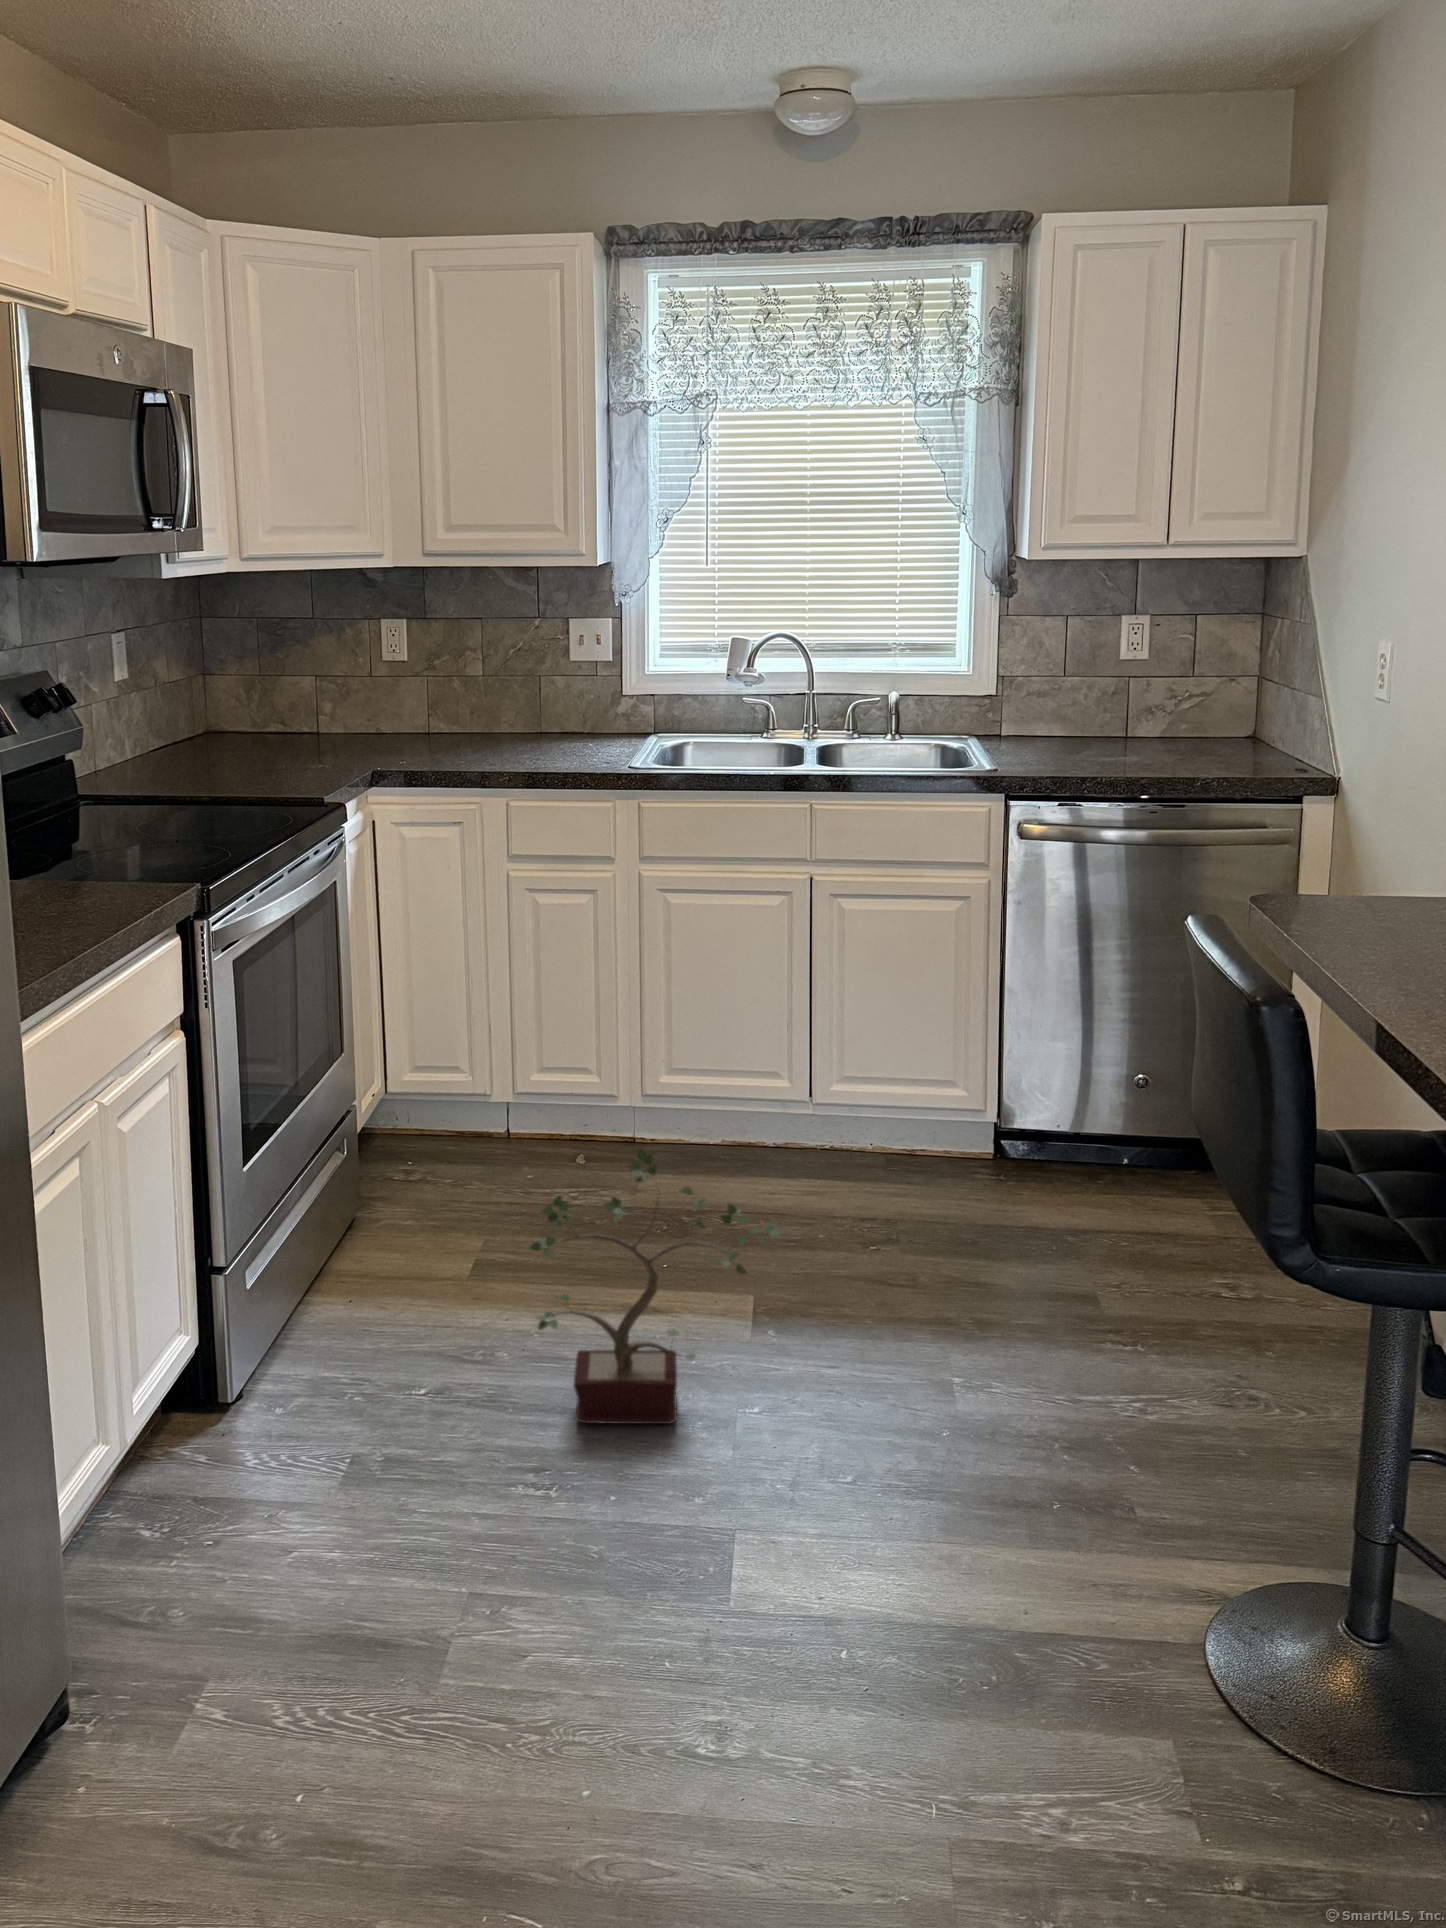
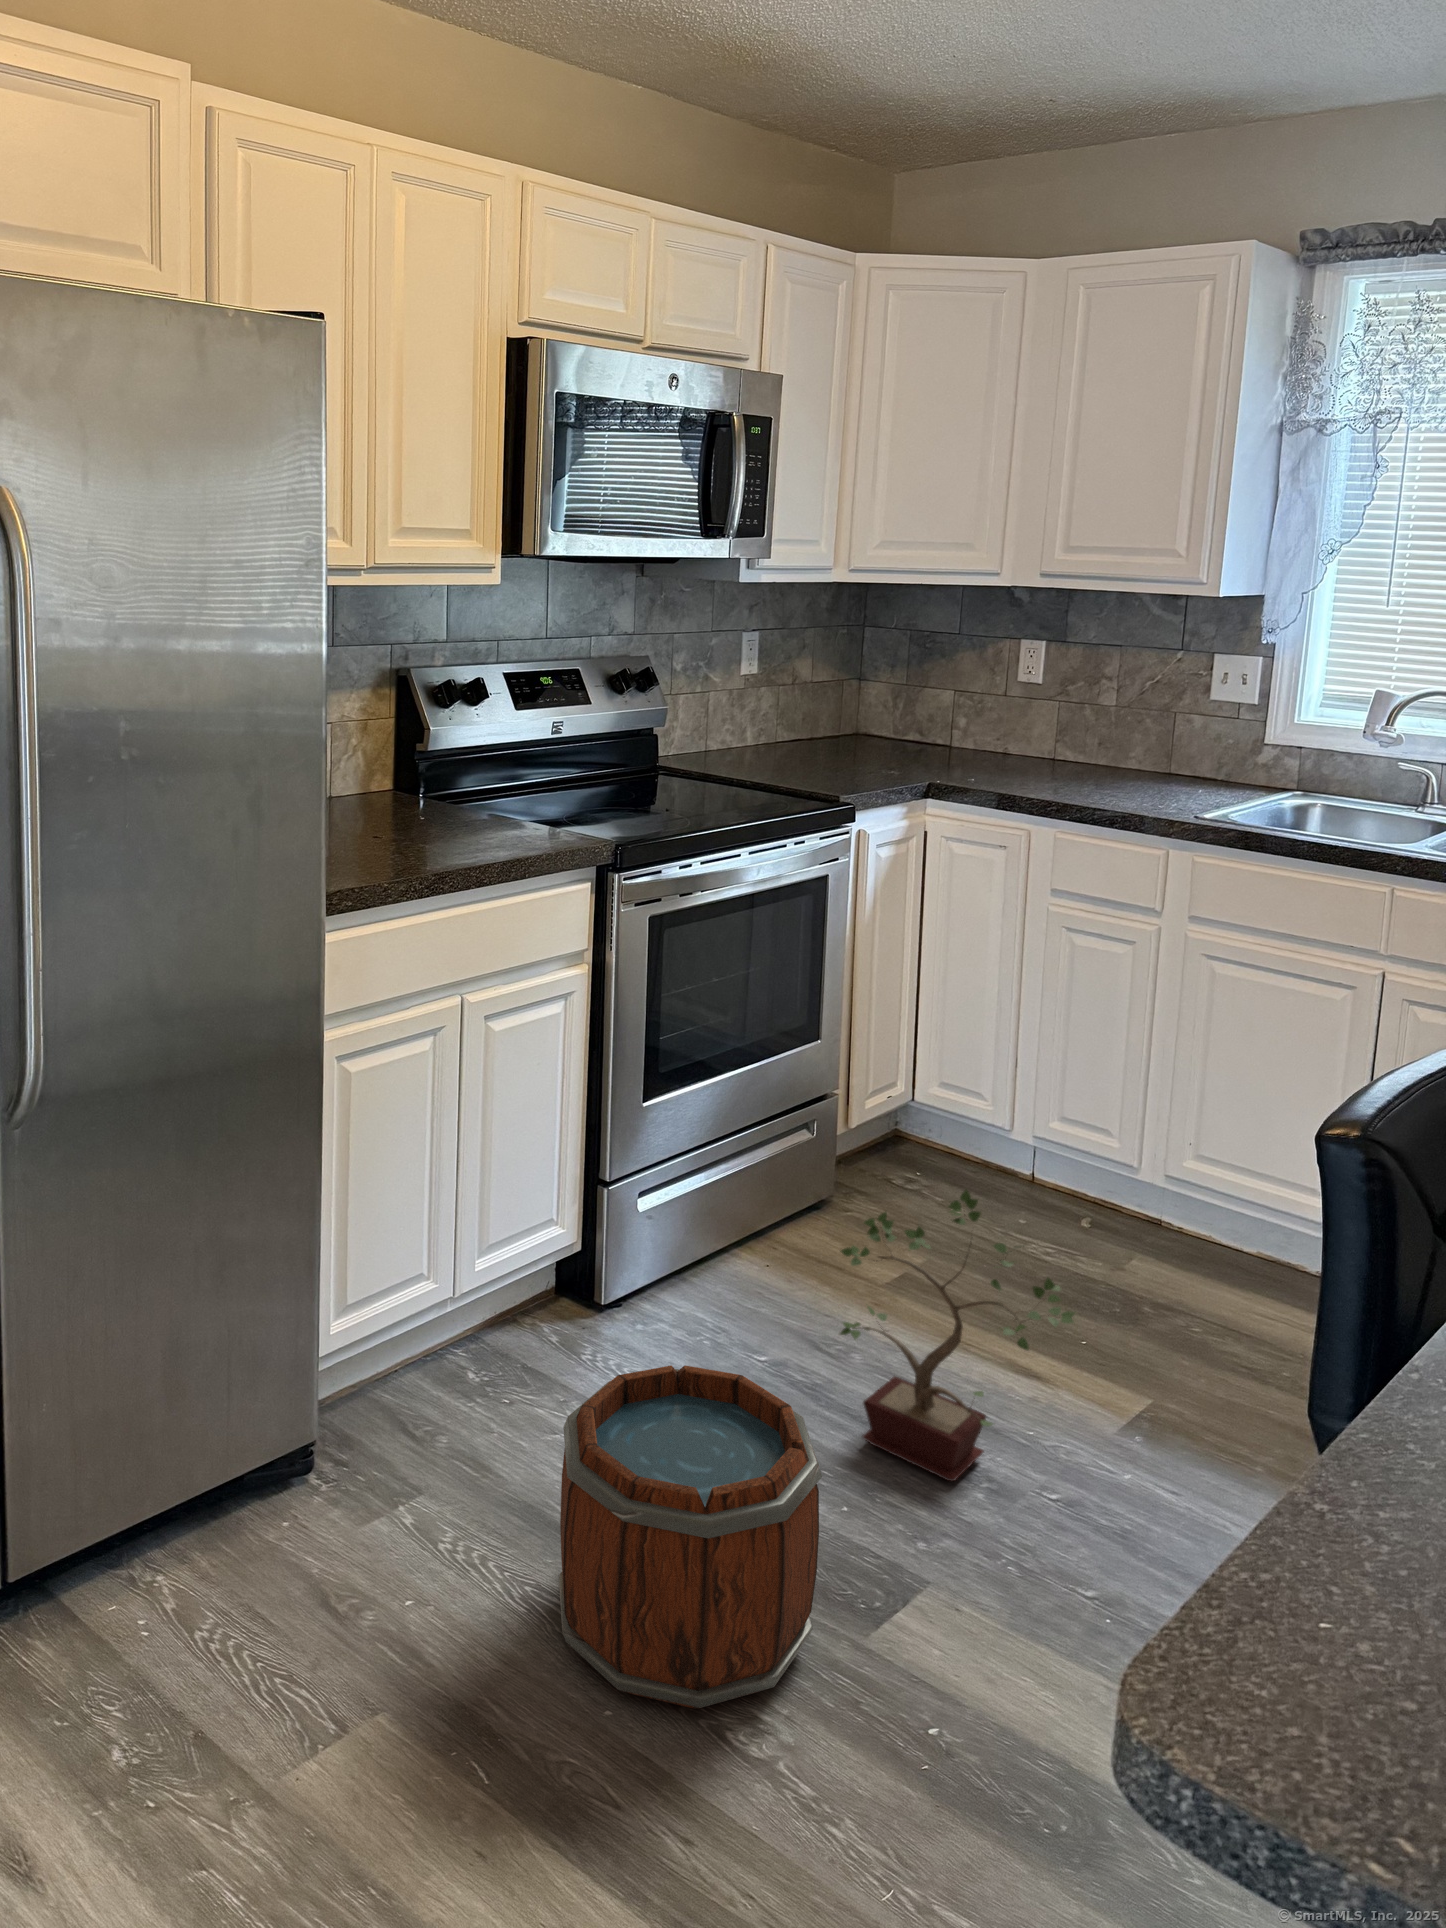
bucket: none [439,1399,709,1765] -> present [559,1365,822,1709]

